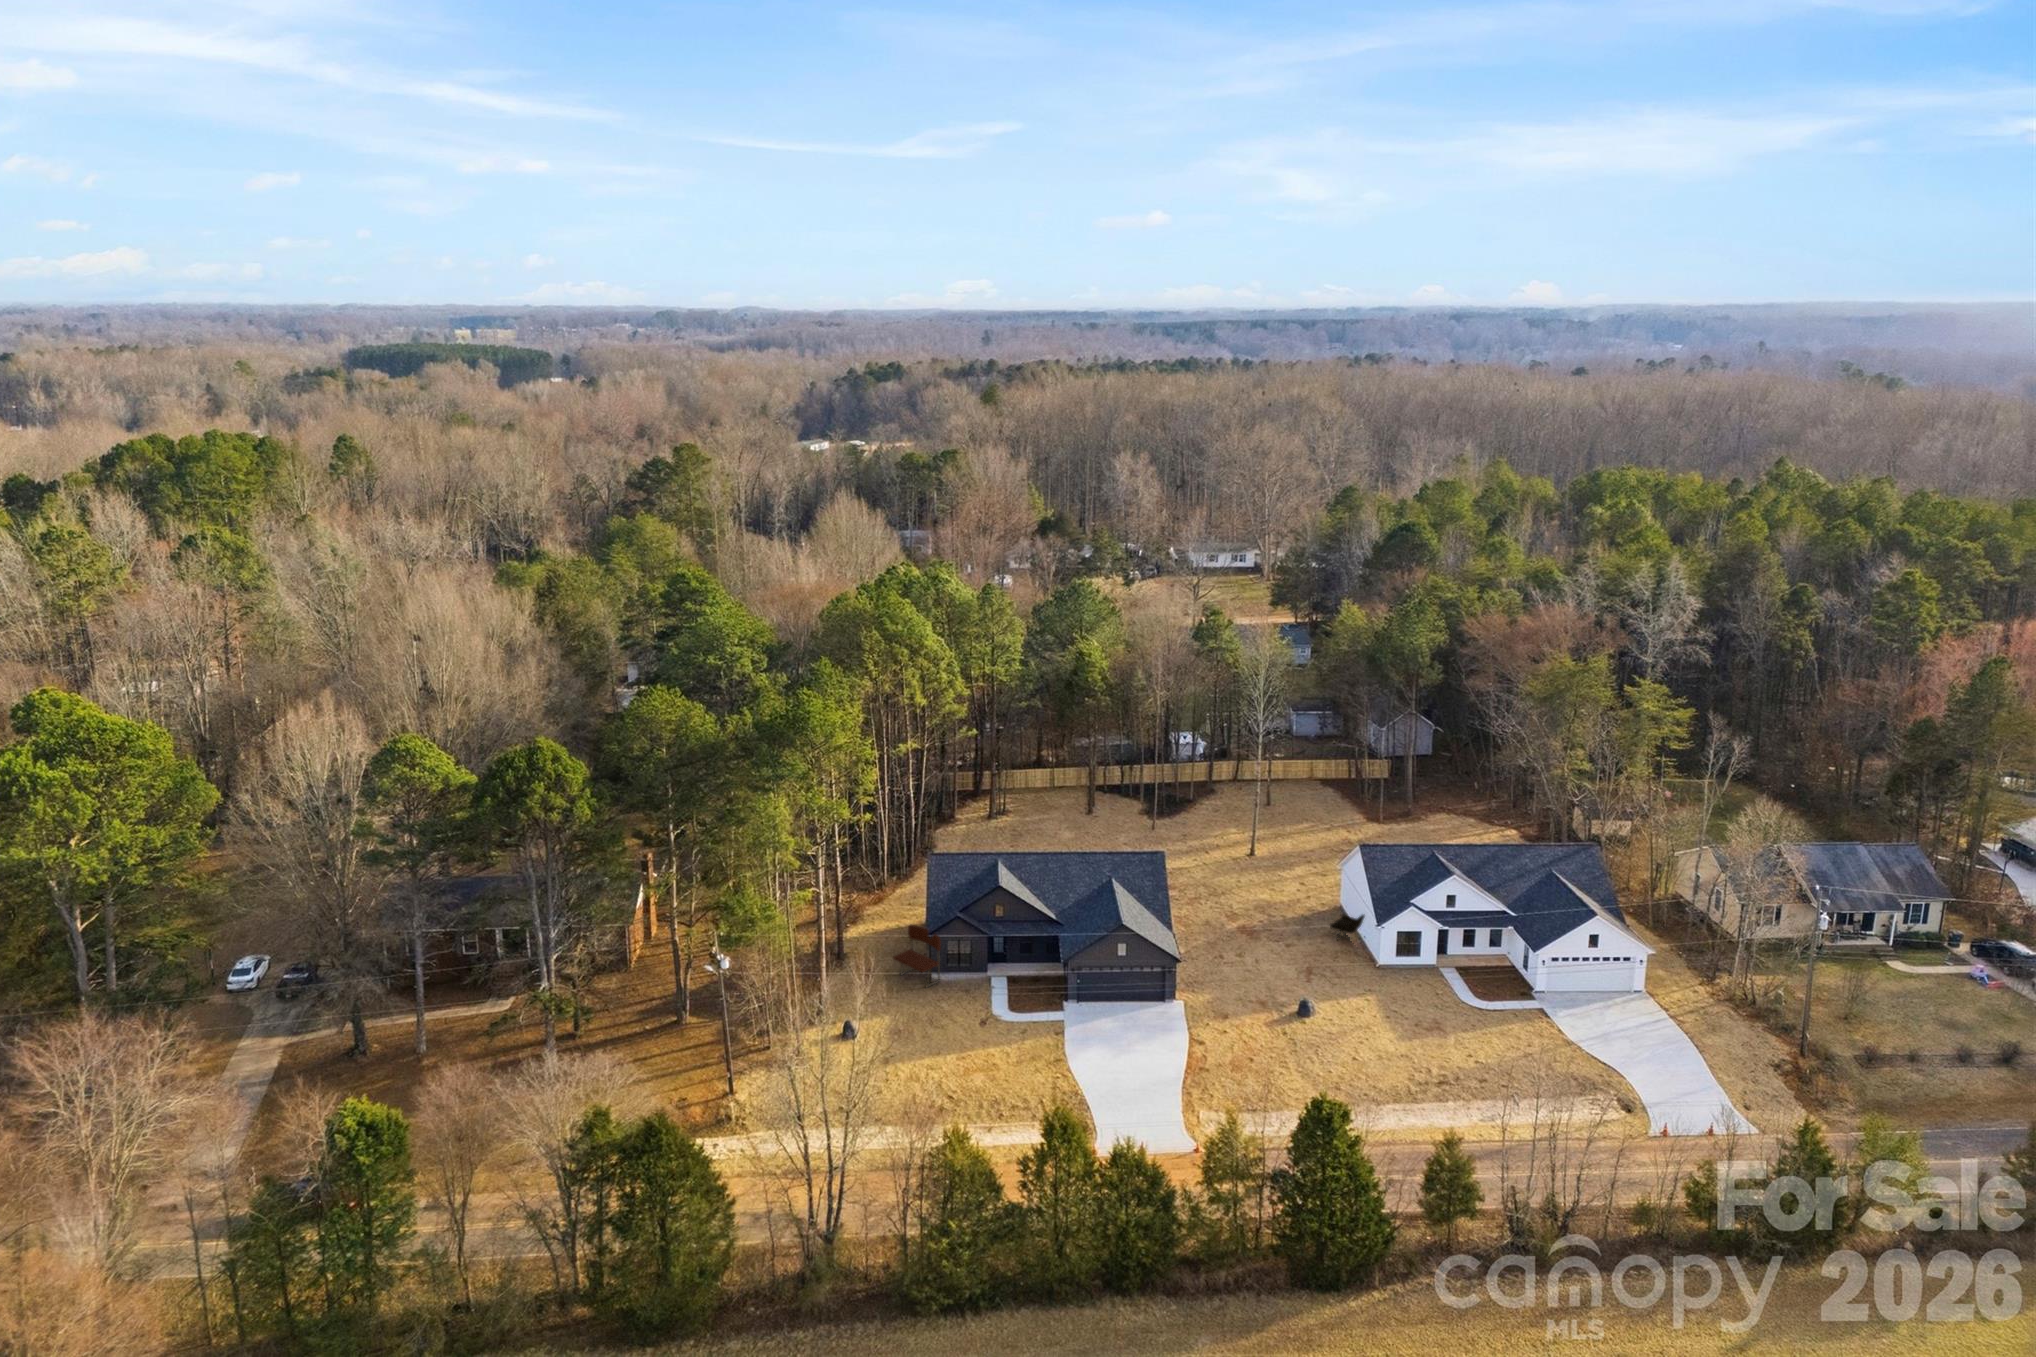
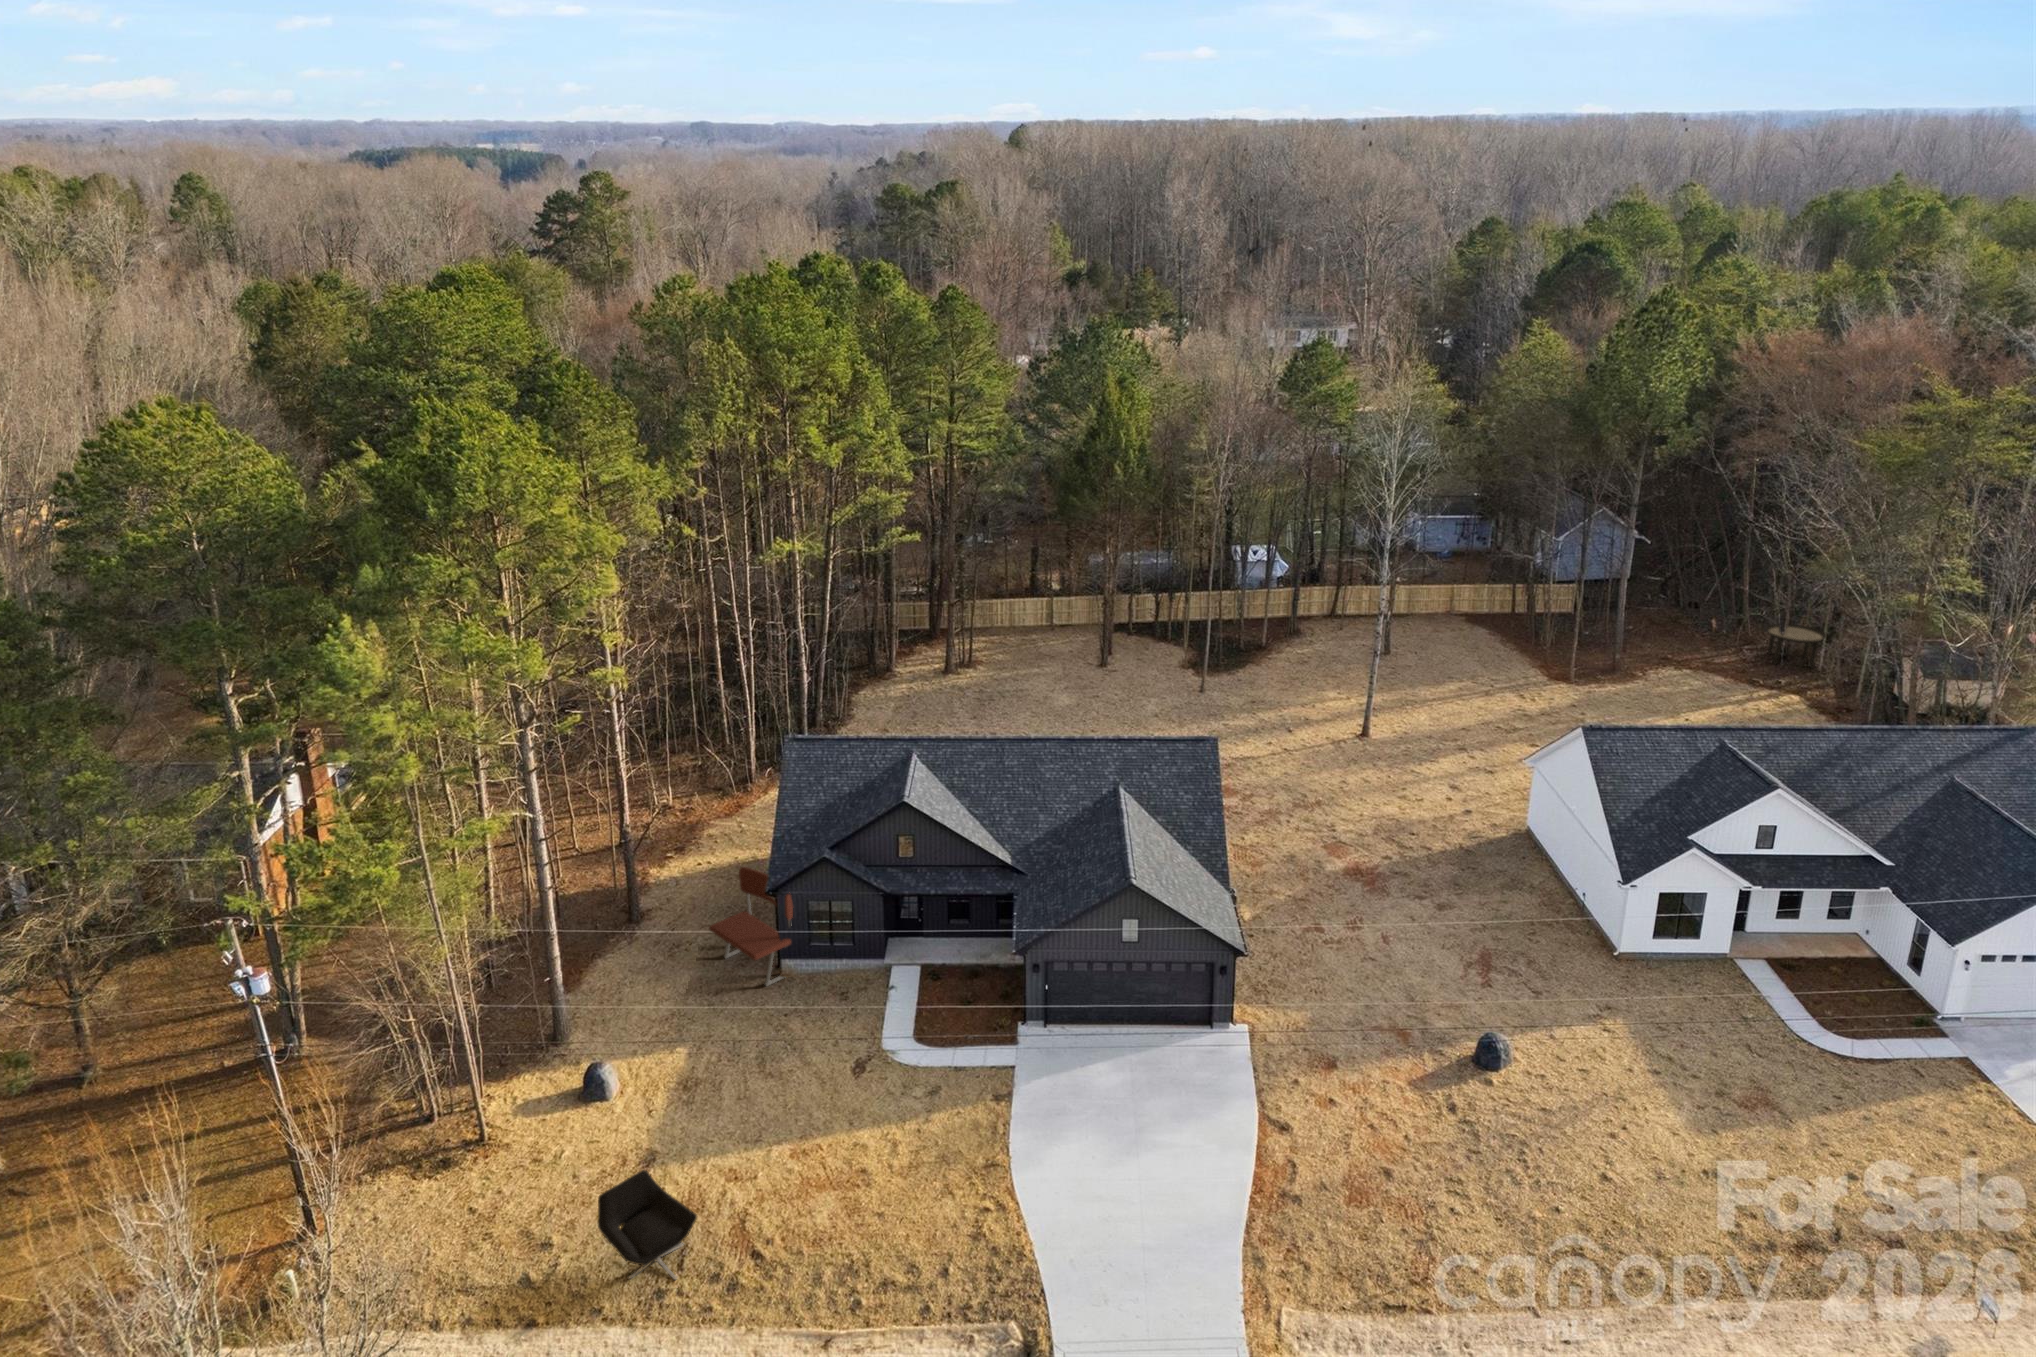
round table: none [1497,783,1533,811] -> present [1766,624,1826,668]
lounge chair: present [1330,915,1365,936] -> present [598,1170,697,1280]

